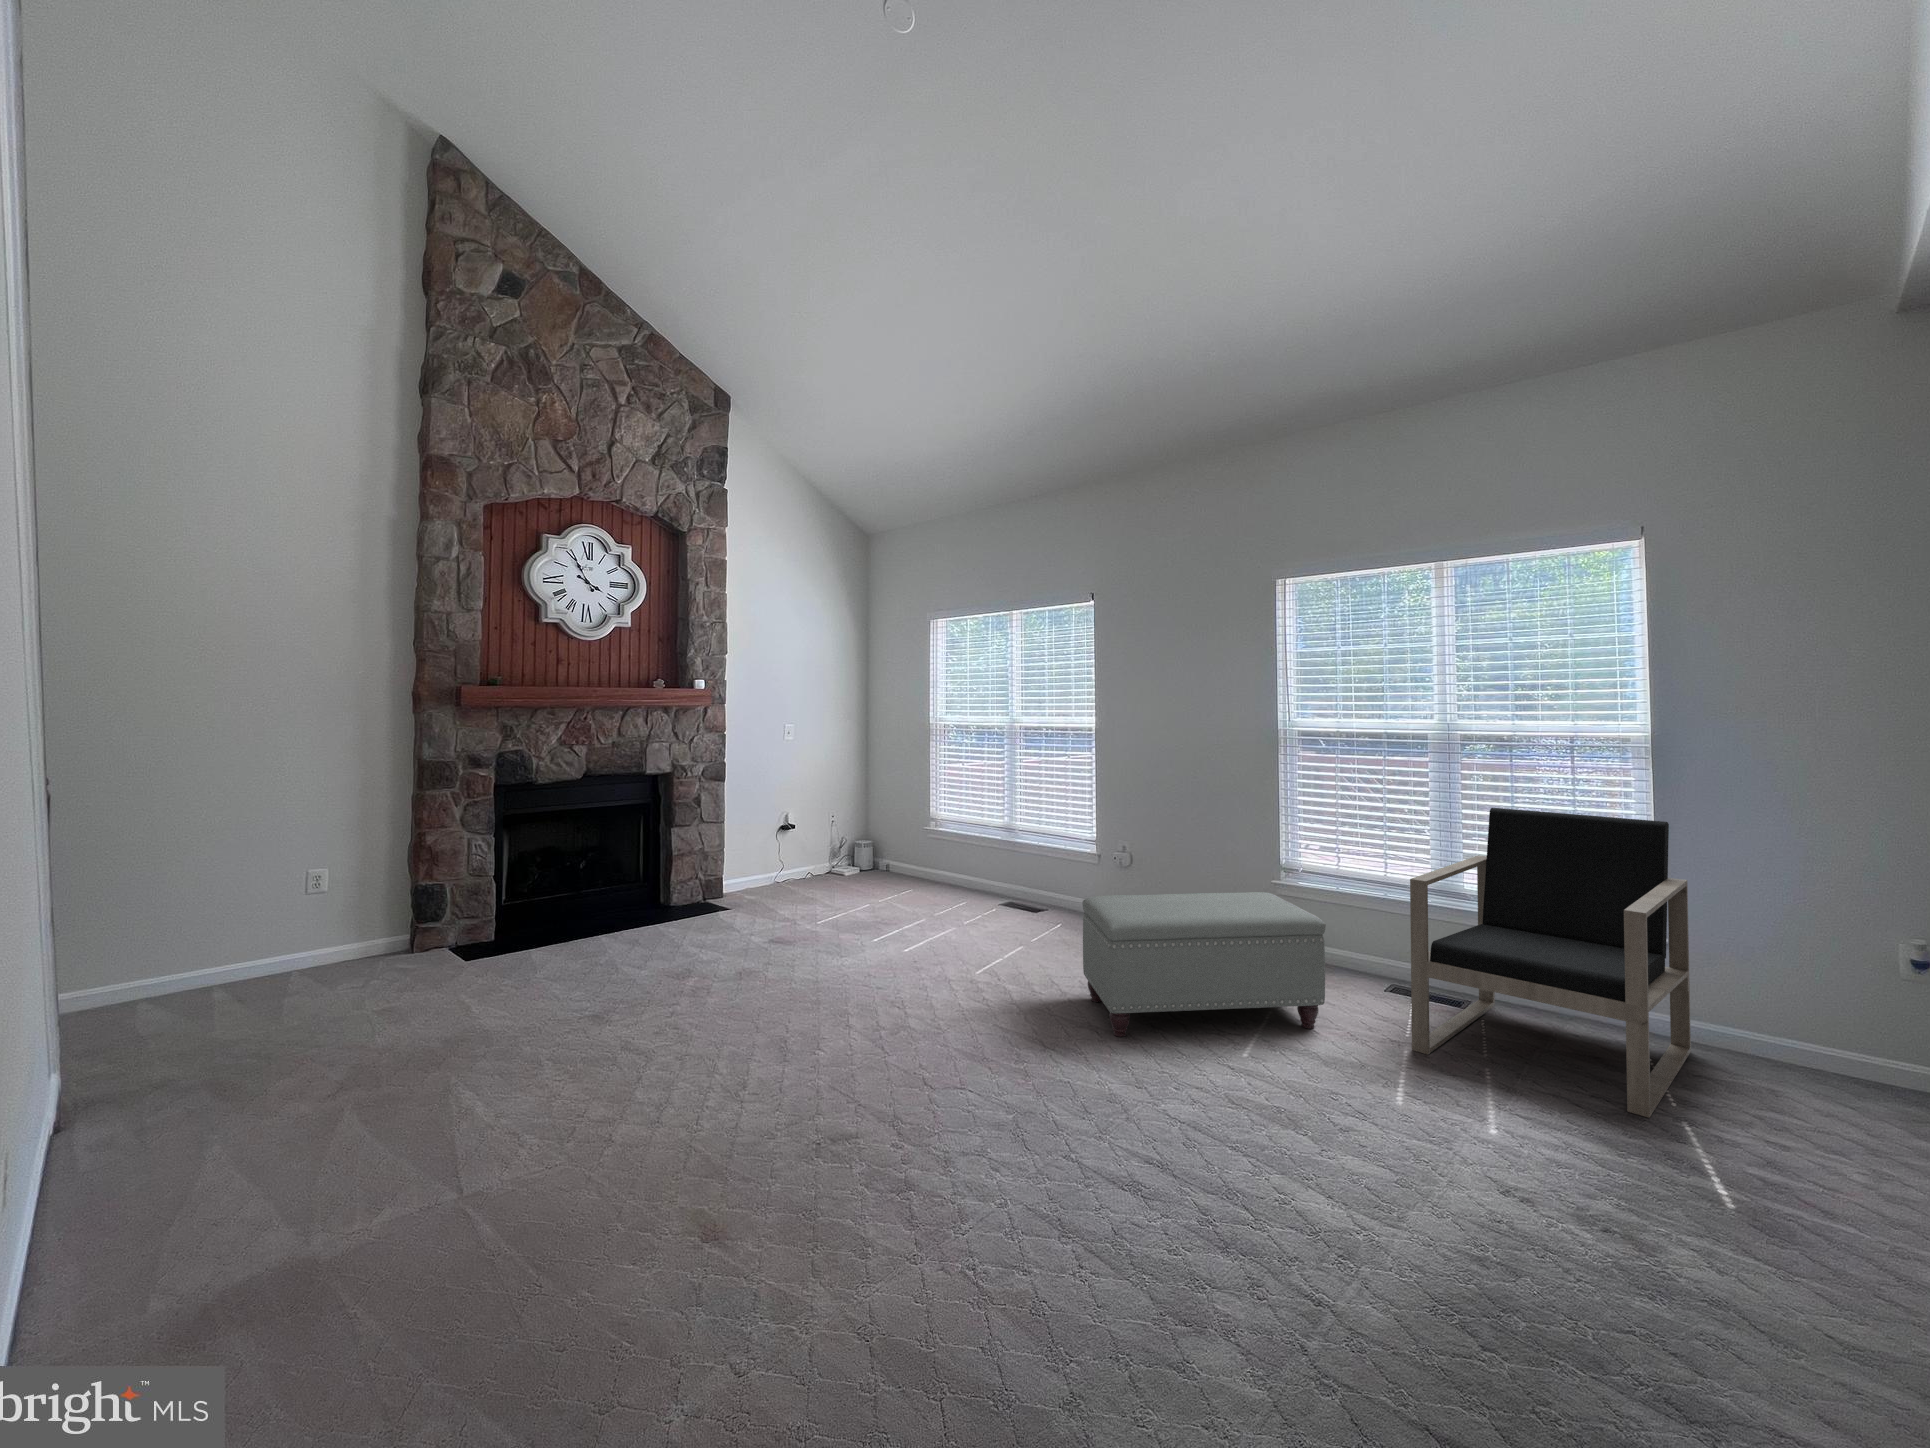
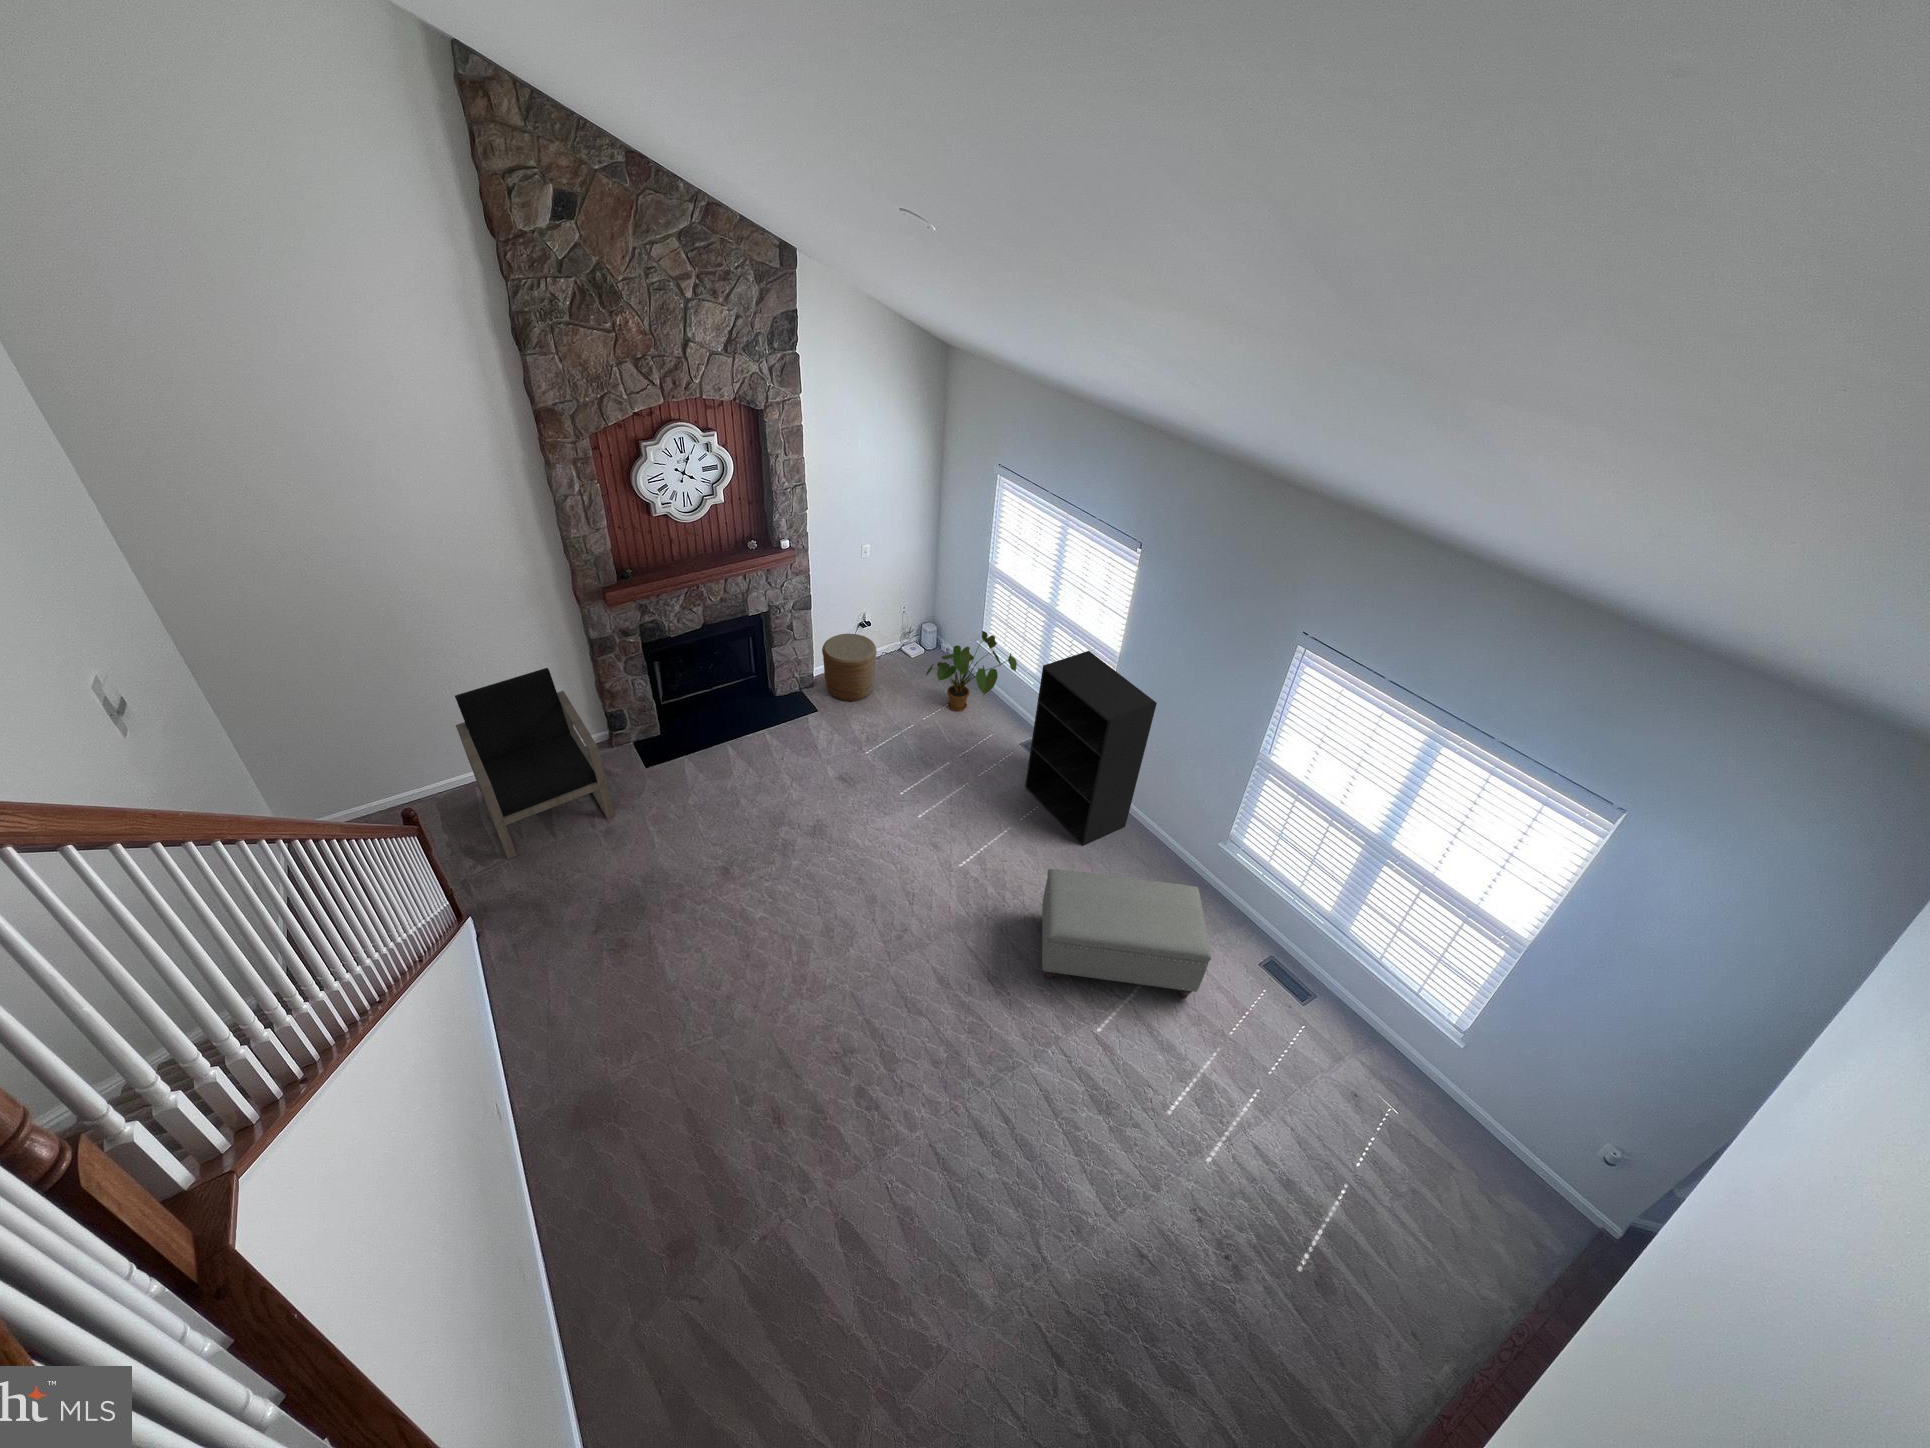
bookshelf: none [1019,735,1155,953] -> present [1025,651,1157,846]
house plant: none [870,799,980,897] -> present [926,631,1017,711]
armchair: present [1410,808,1691,1118] -> present [455,668,615,859]
woven basket: none [736,826,807,902] -> present [822,634,877,702]

